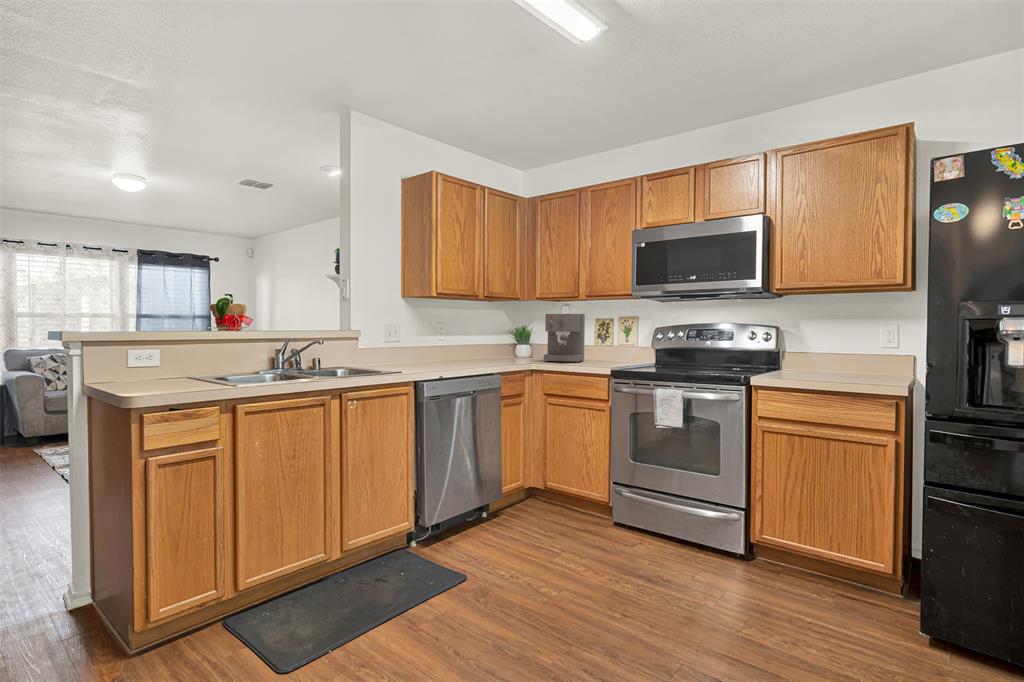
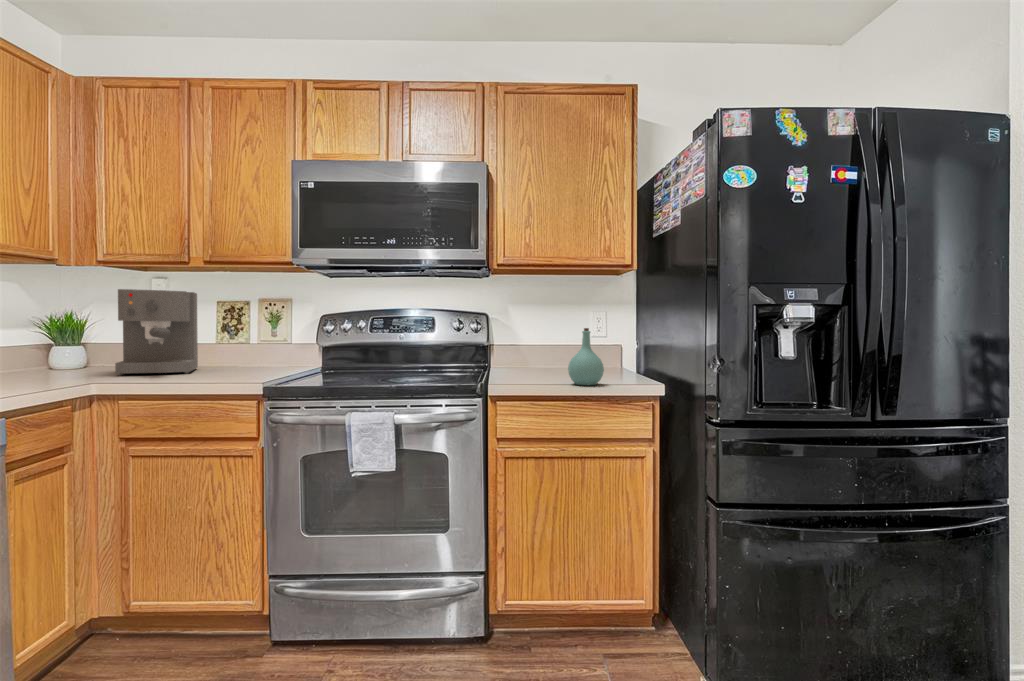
bottle: none [815,338,847,382] -> present [568,328,604,385]

